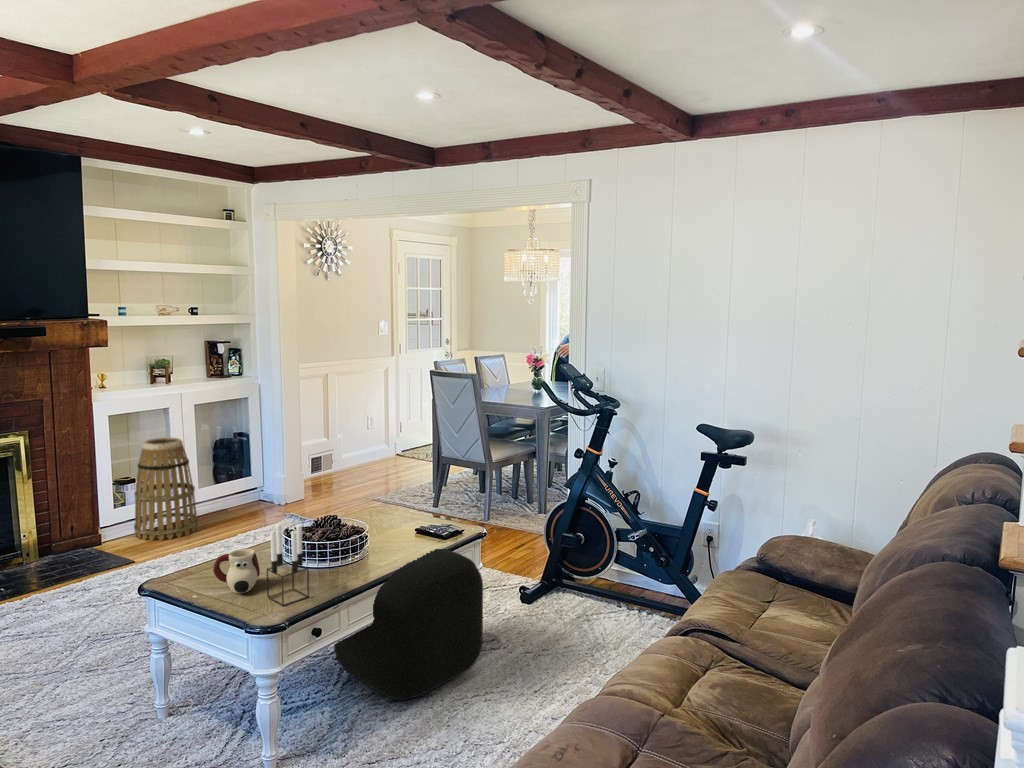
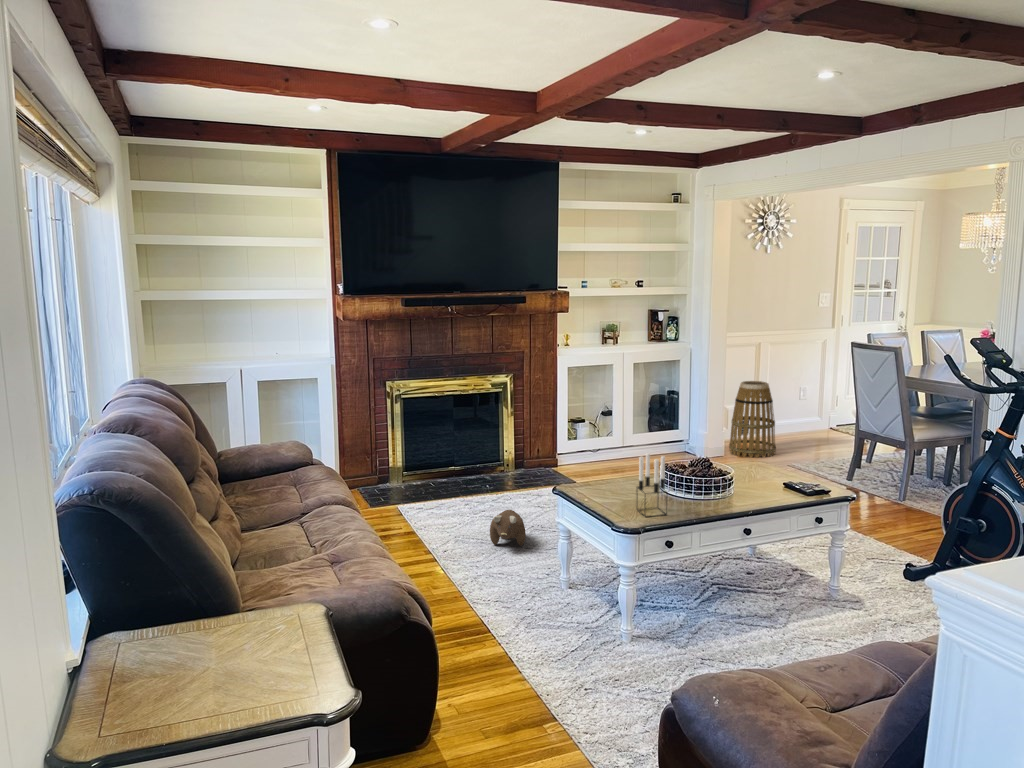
basket: present [134,438,198,541] -> present [729,381,776,458]
mug: present [213,549,260,593] -> none [602,471,636,504]
ottoman: present [333,549,483,701] -> none [699,490,838,626]
plush toy: none [25,623,85,678] -> present [490,510,526,546]

